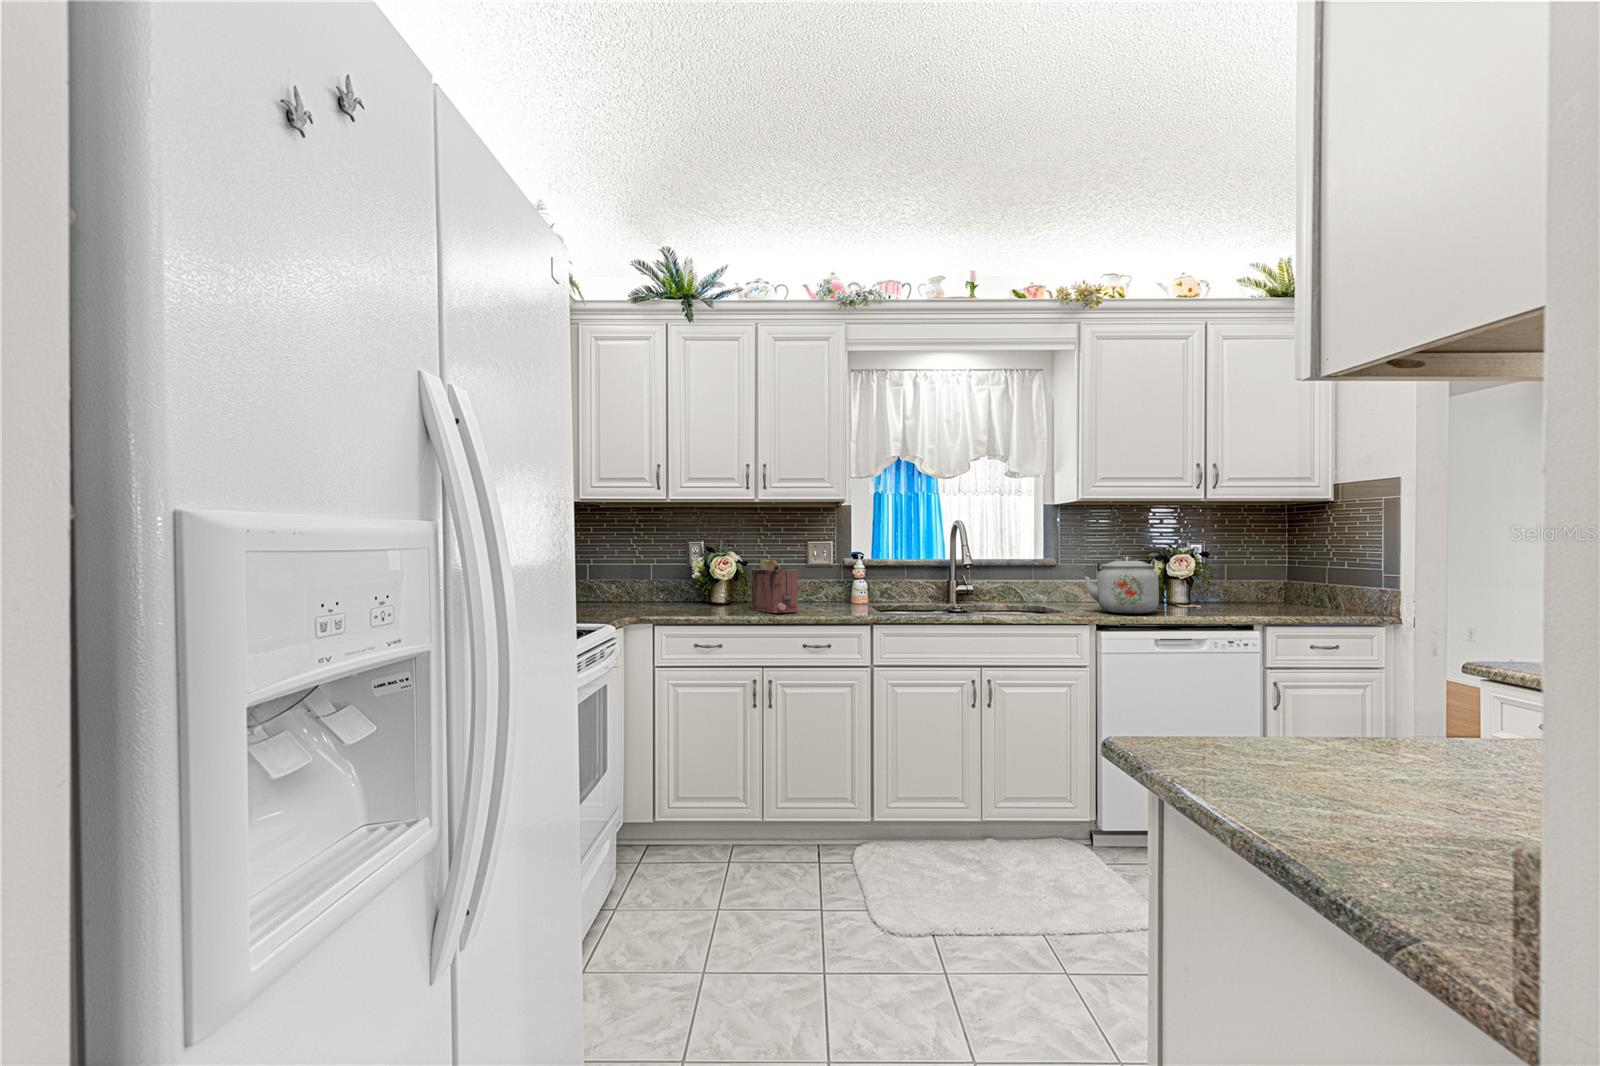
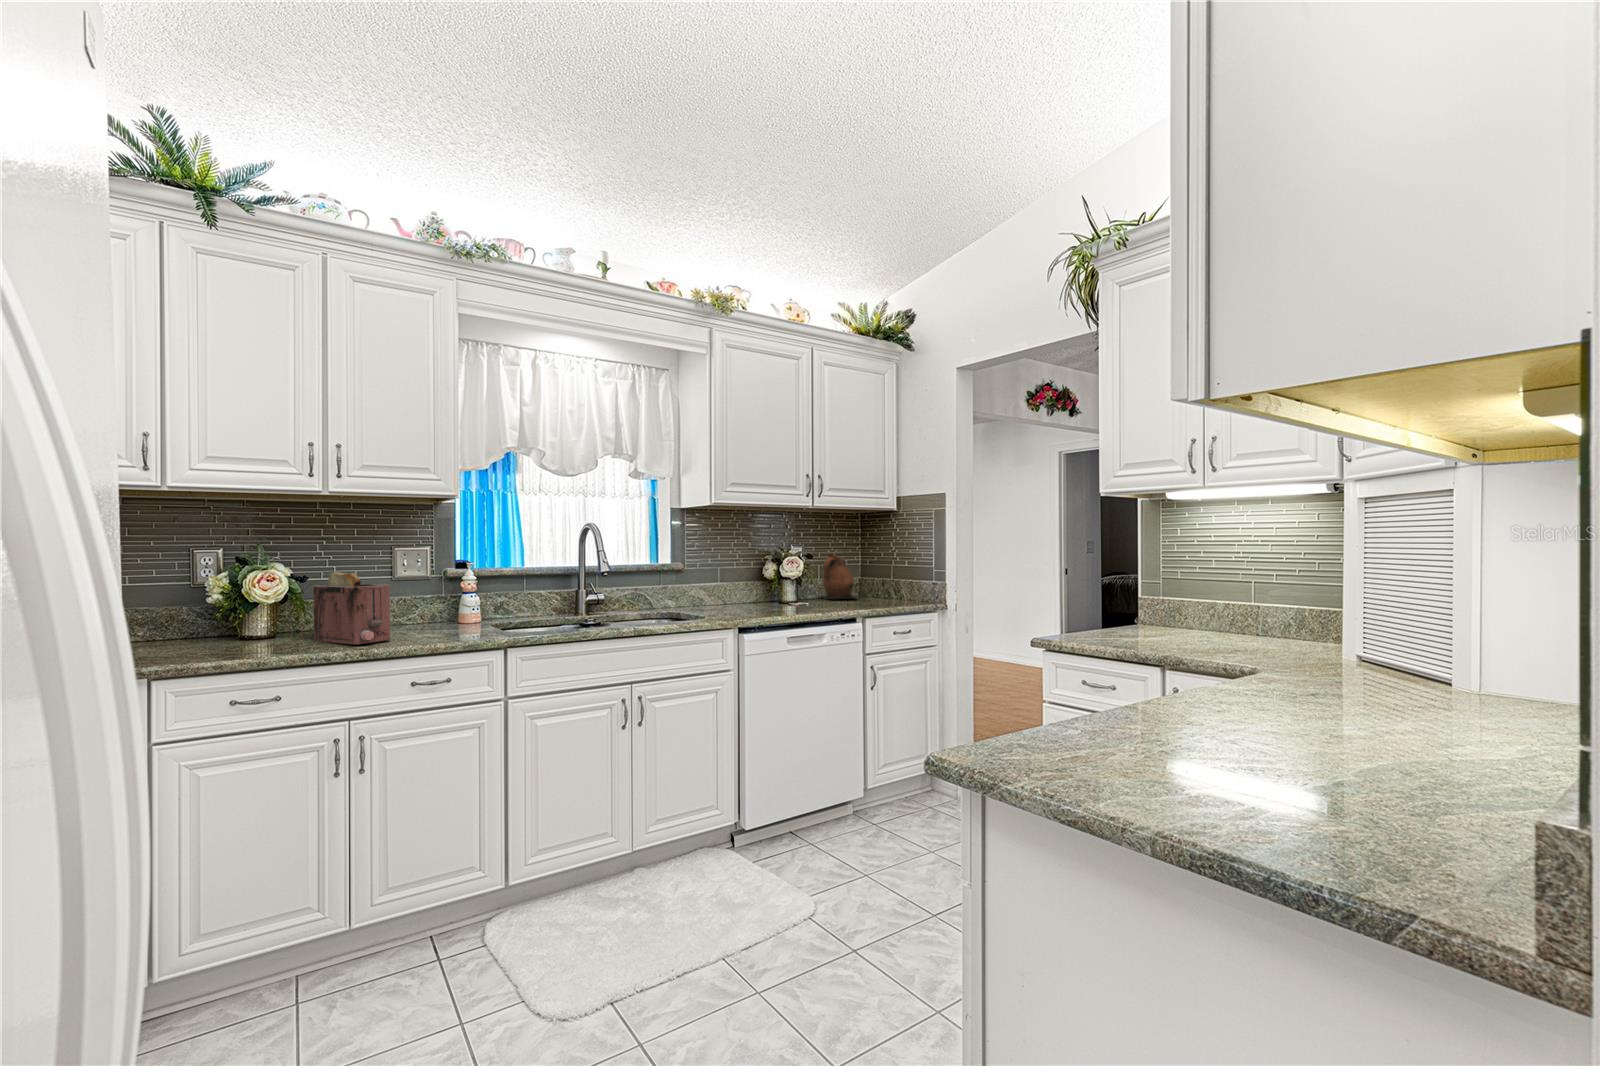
ceramic pitcher: none [1228,554,1278,607] -> present [823,554,857,599]
kettle: present [1084,556,1159,614] -> none [717,559,783,614]

